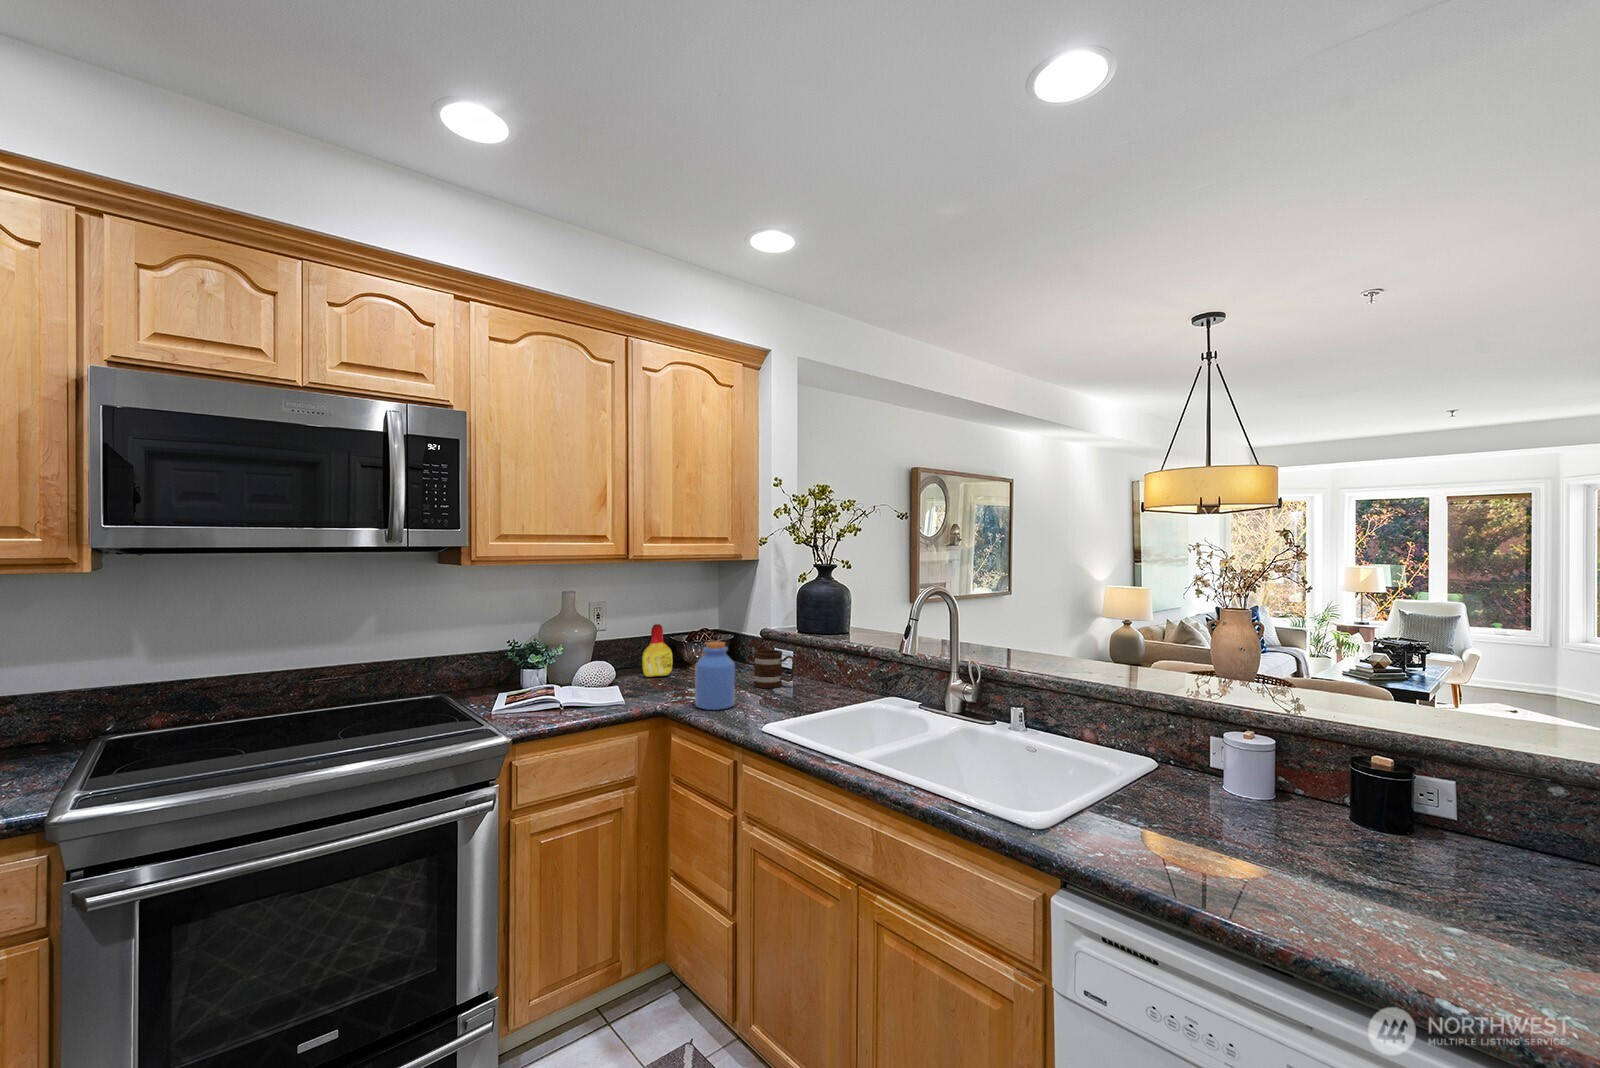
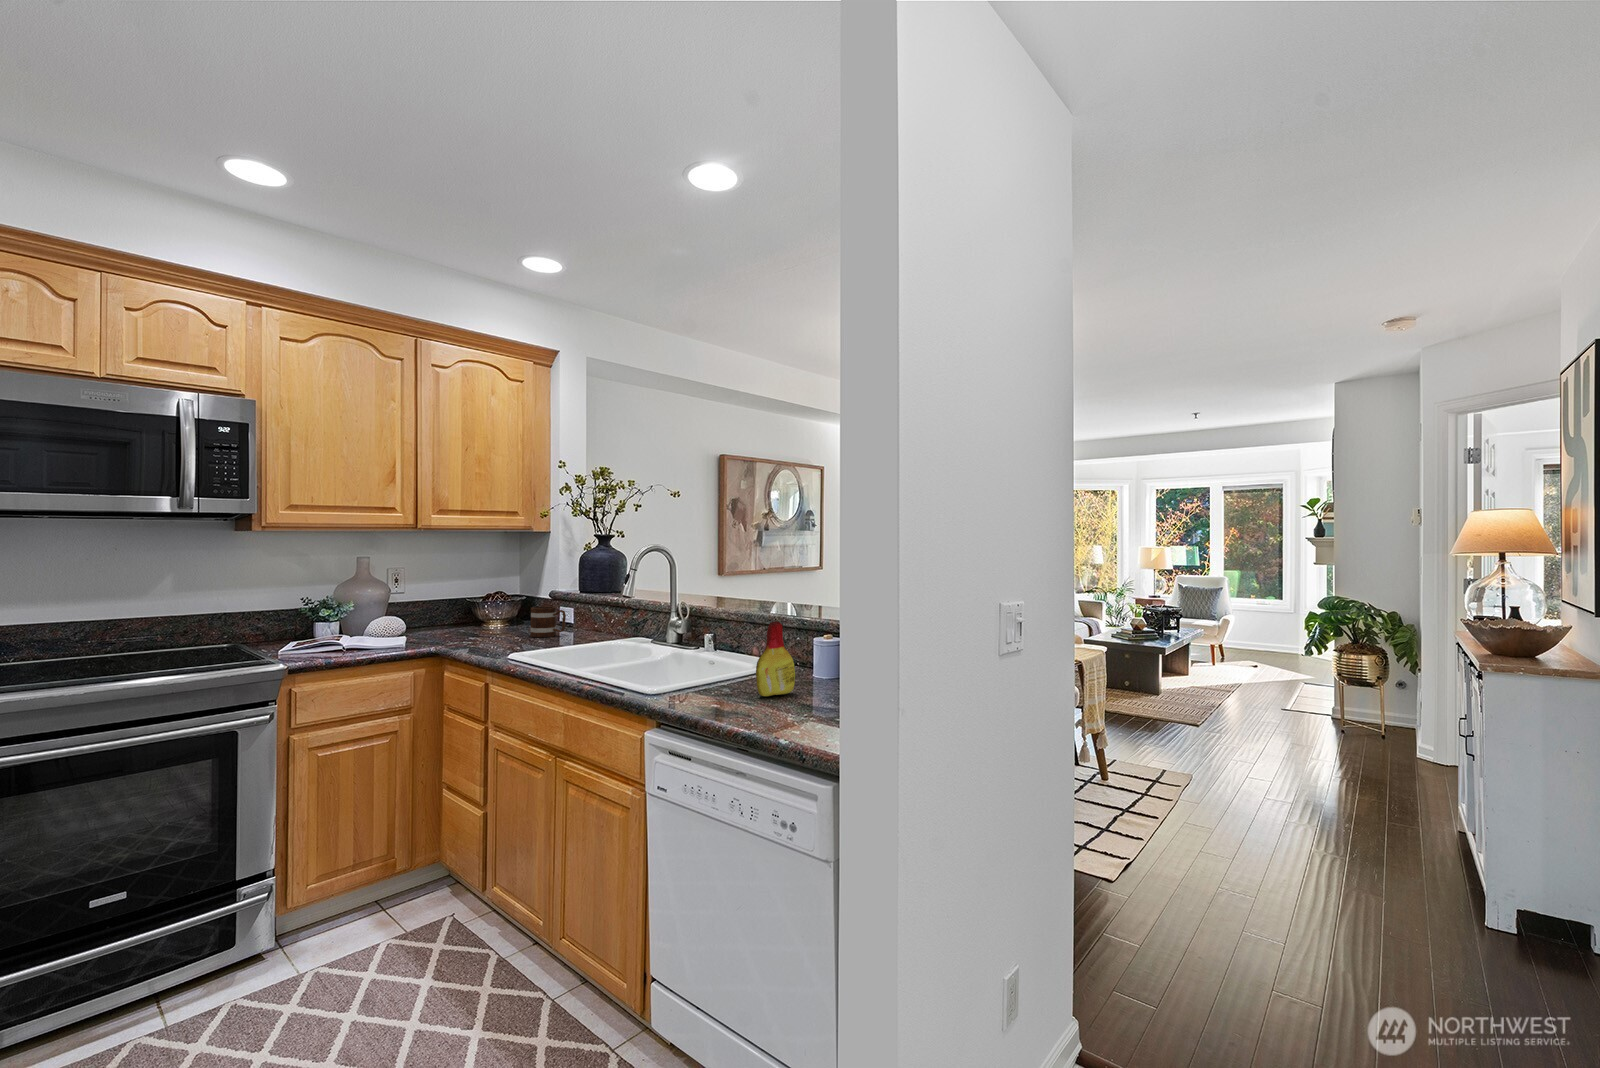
bottle: present [642,624,673,677] -> present [756,621,795,696]
jar: present [695,641,735,710] -> none [465,595,501,649]

